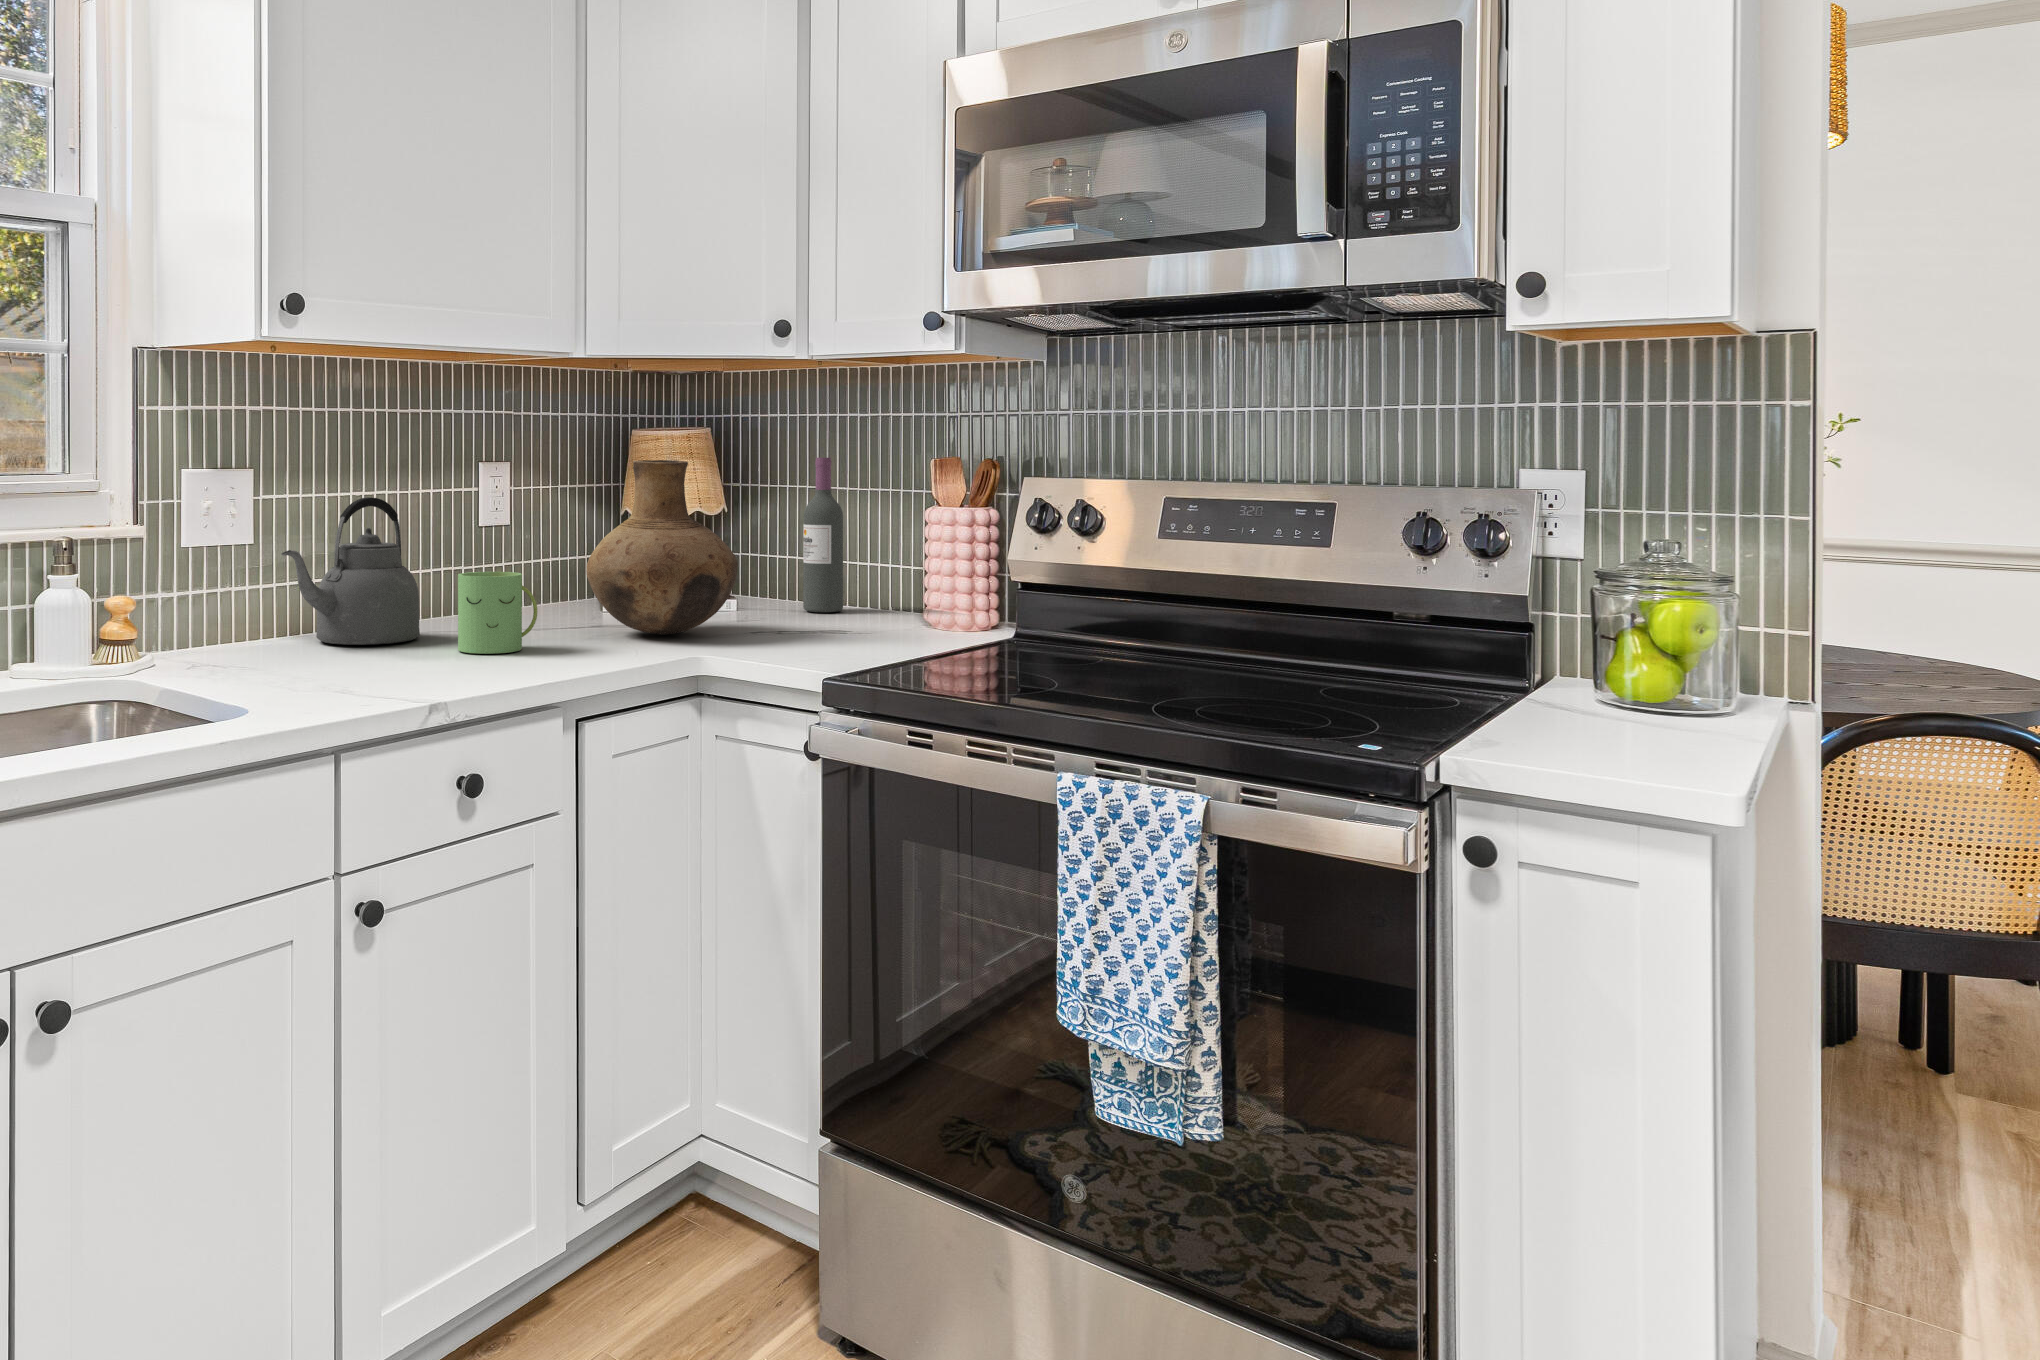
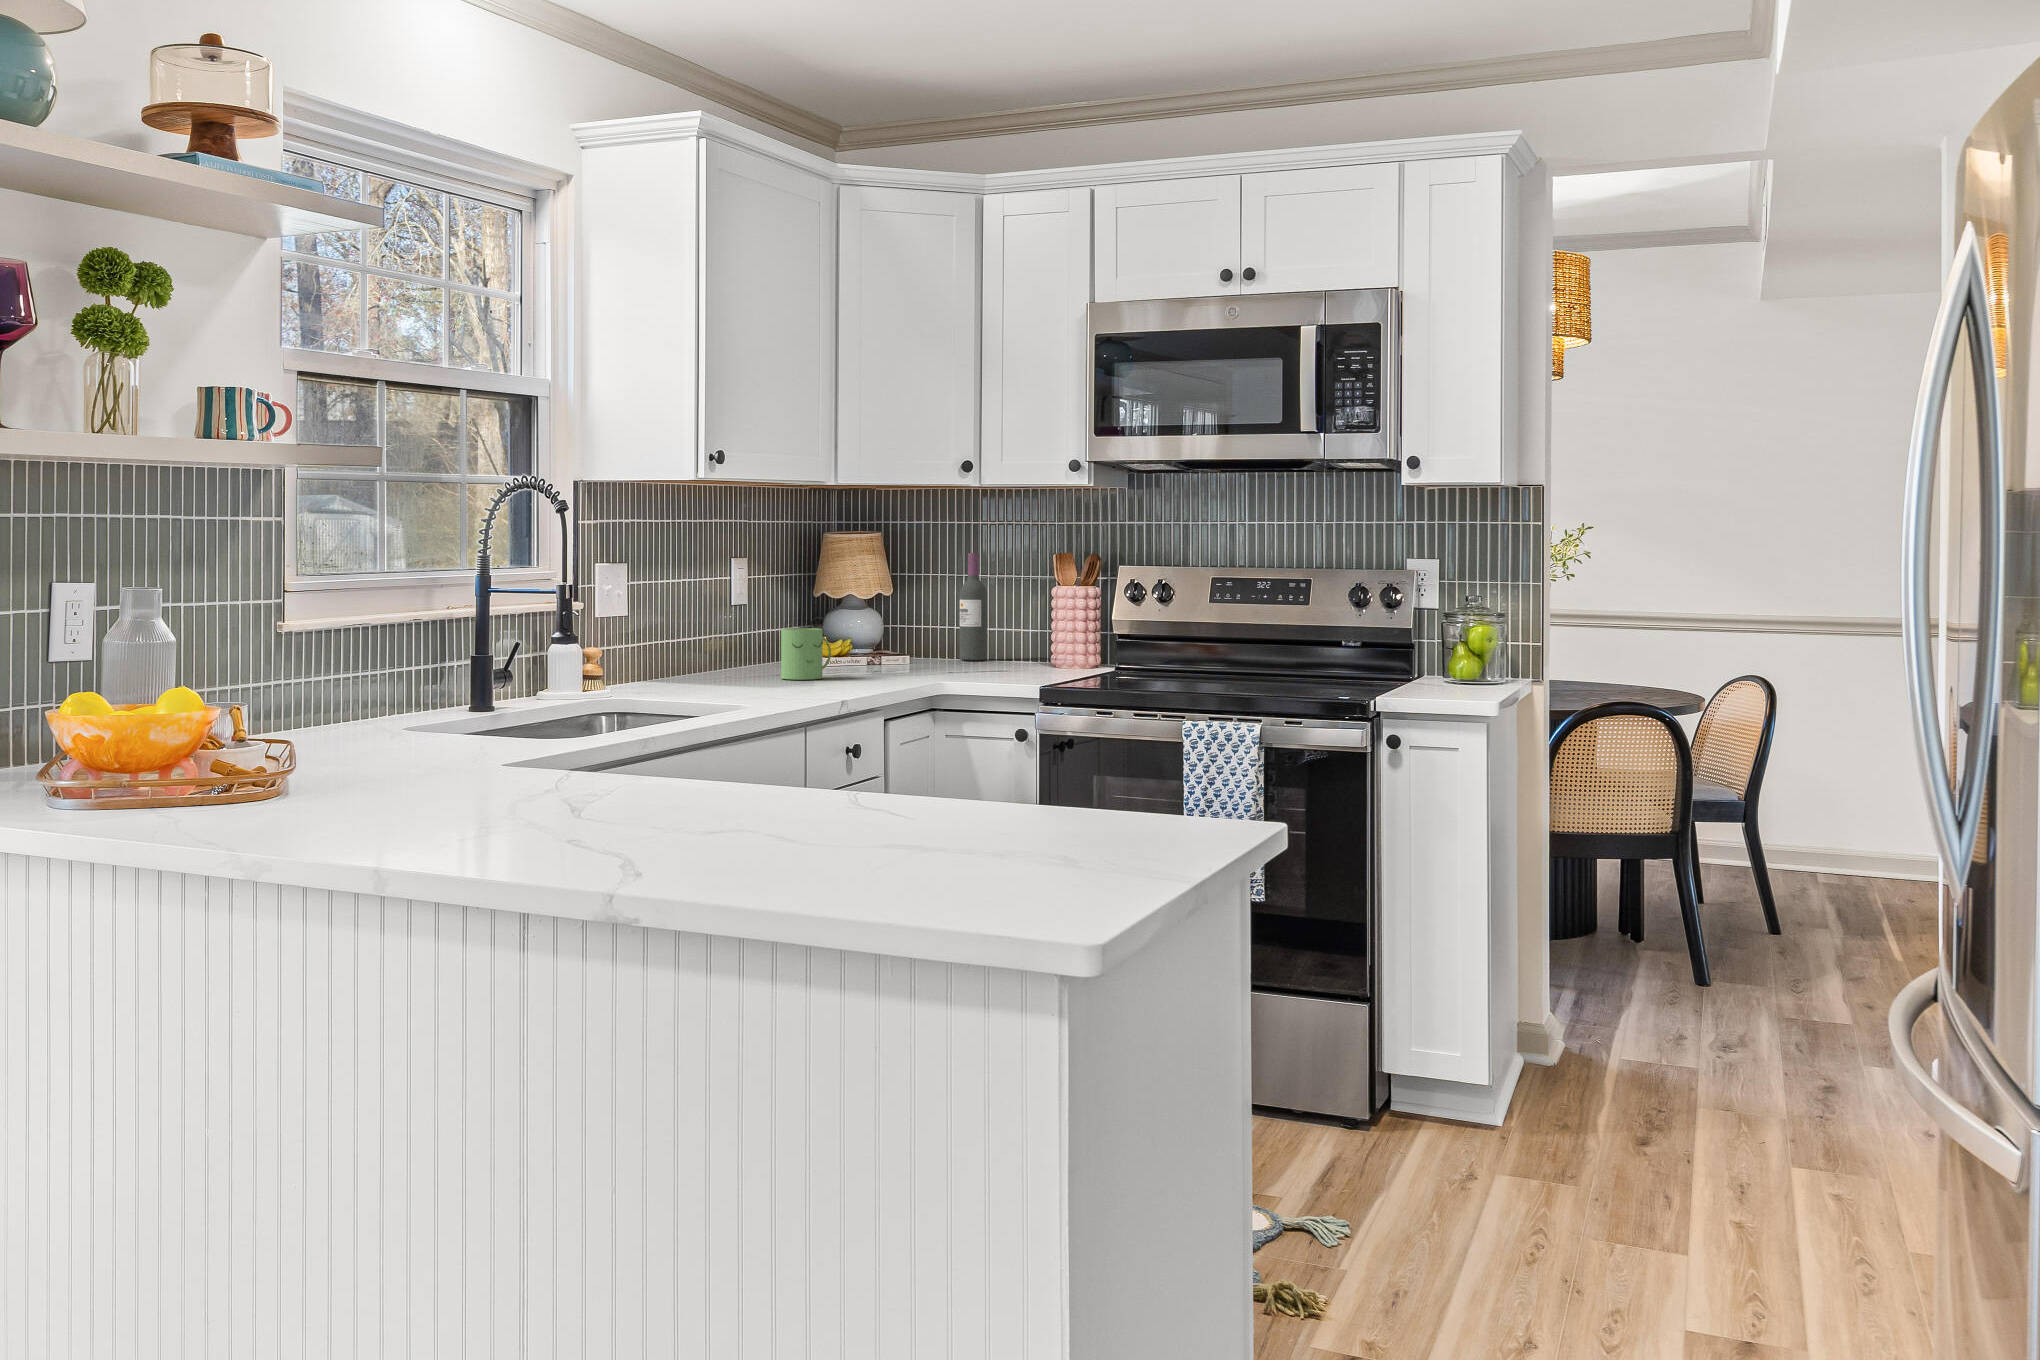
vase: present [587,460,738,635] -> none [843,555,943,671]
kettle: present [281,497,420,645] -> none [666,580,741,678]

